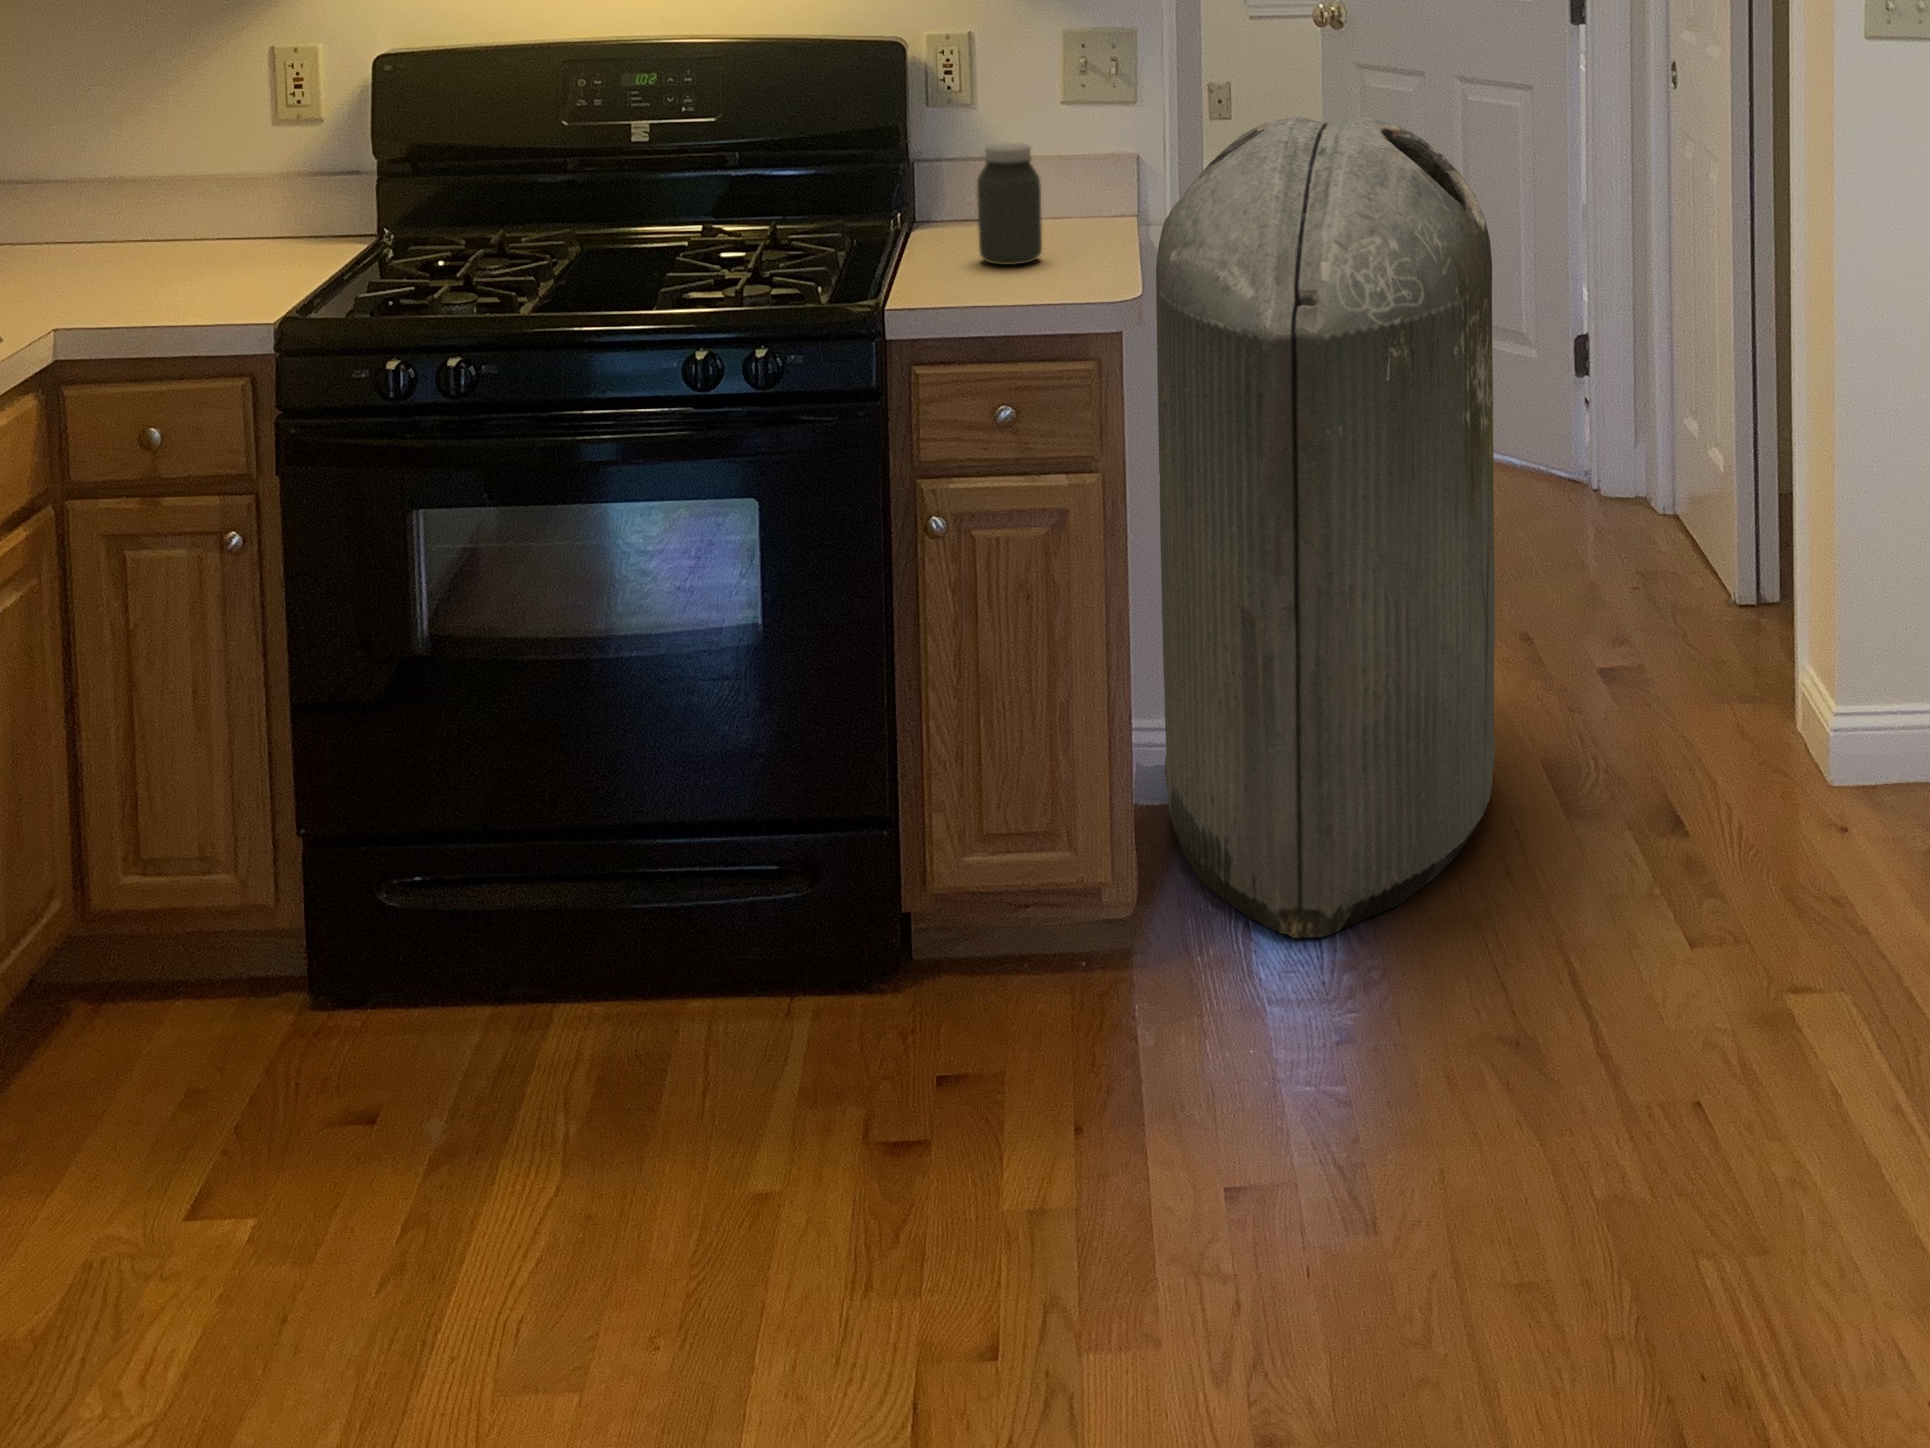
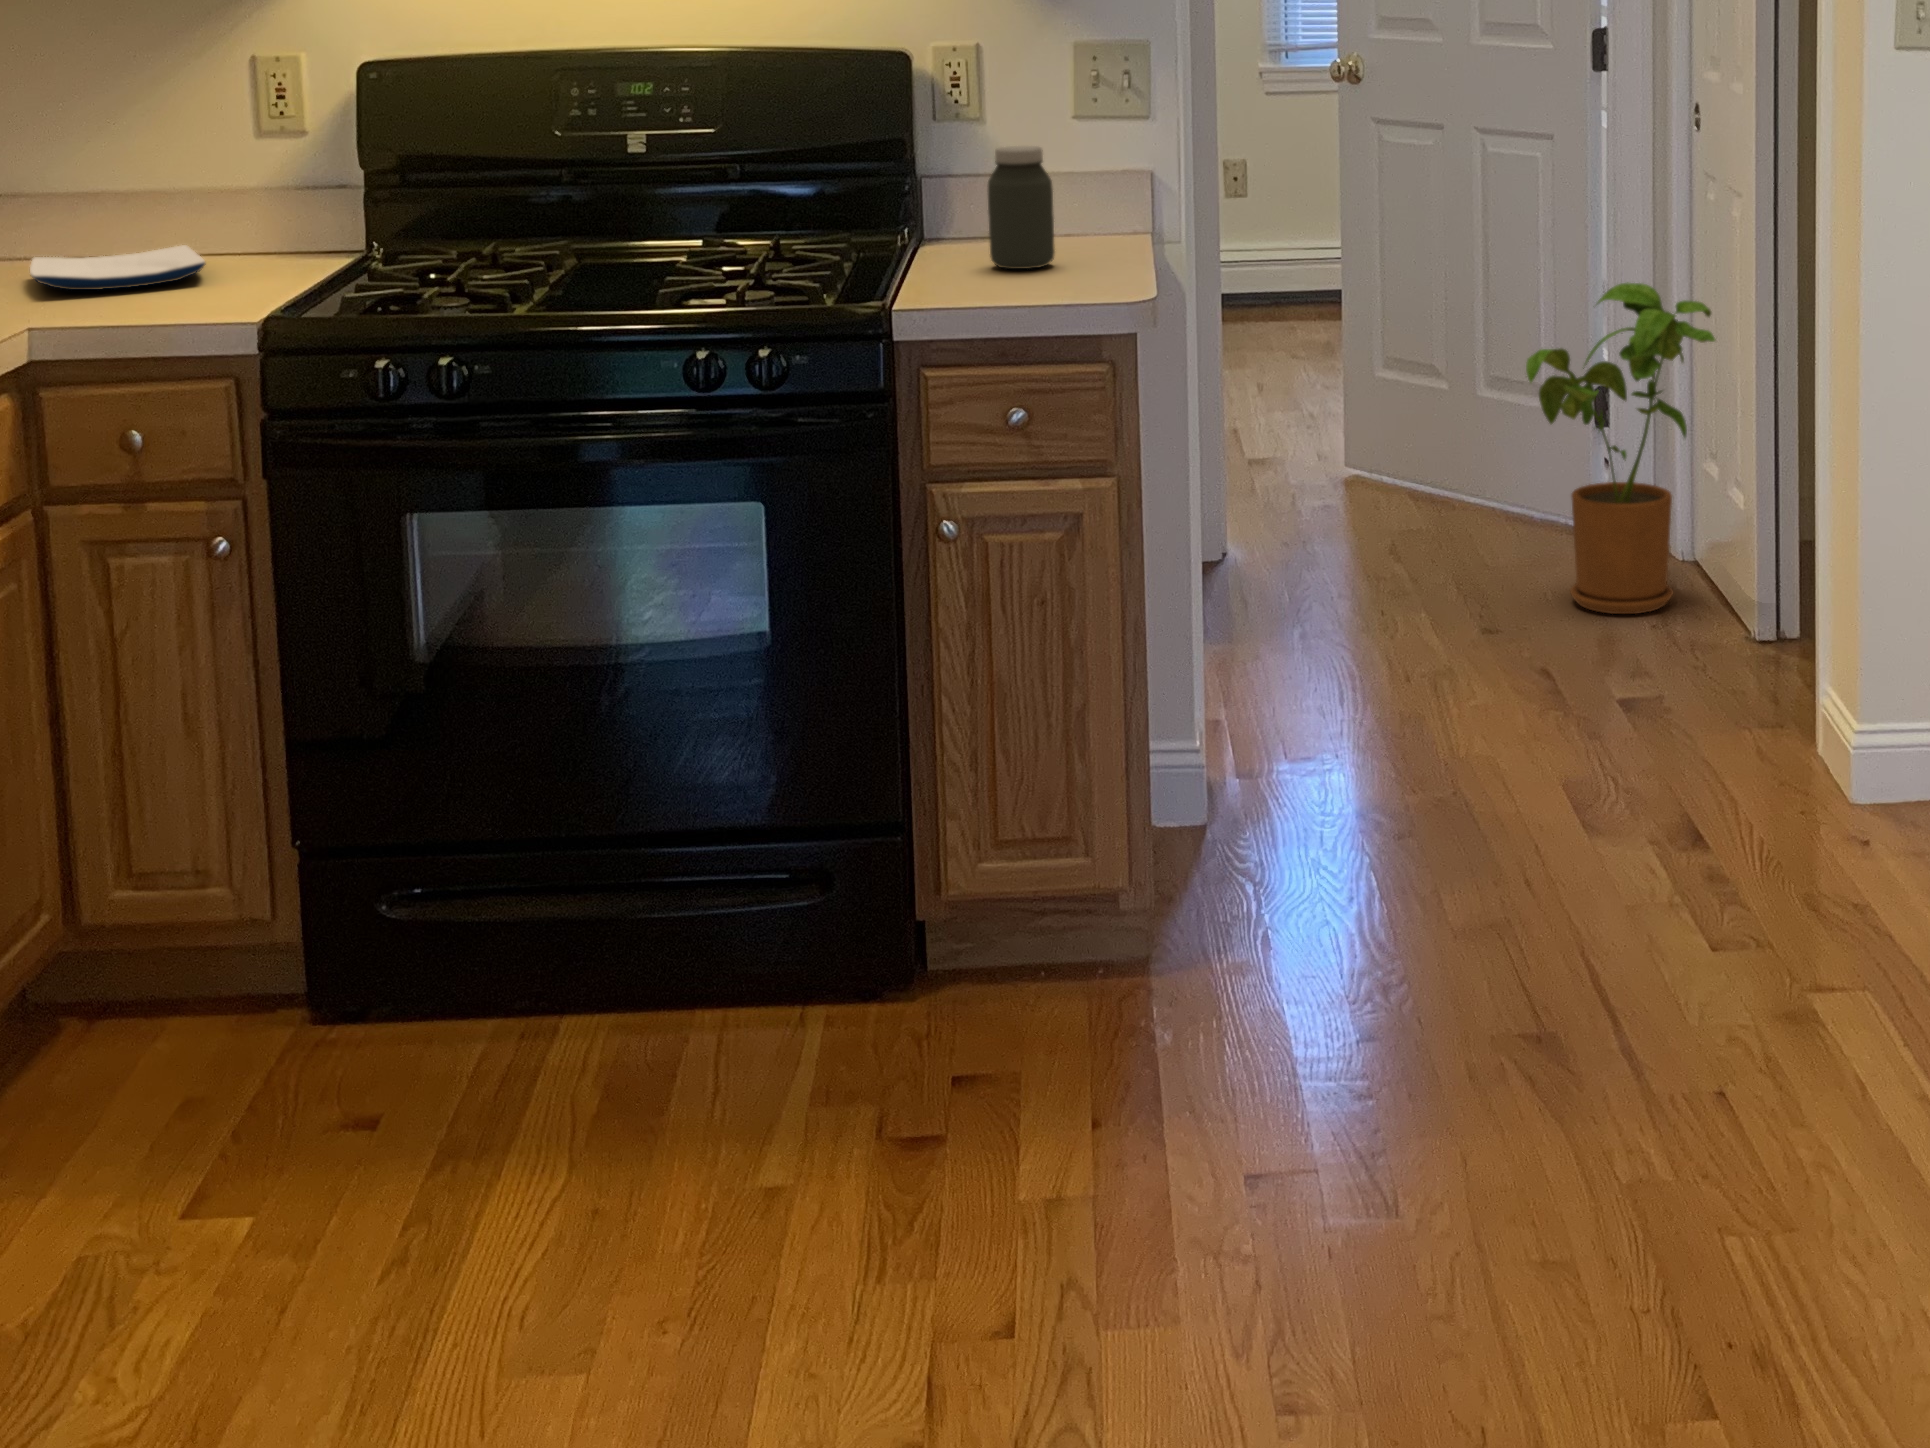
trash can: present [1156,117,1495,938] -> none [1173,130,1514,946]
plate: none [52,232,220,282] -> present [30,245,205,290]
house plant: none [1505,245,1694,575] -> present [1526,282,1715,614]

